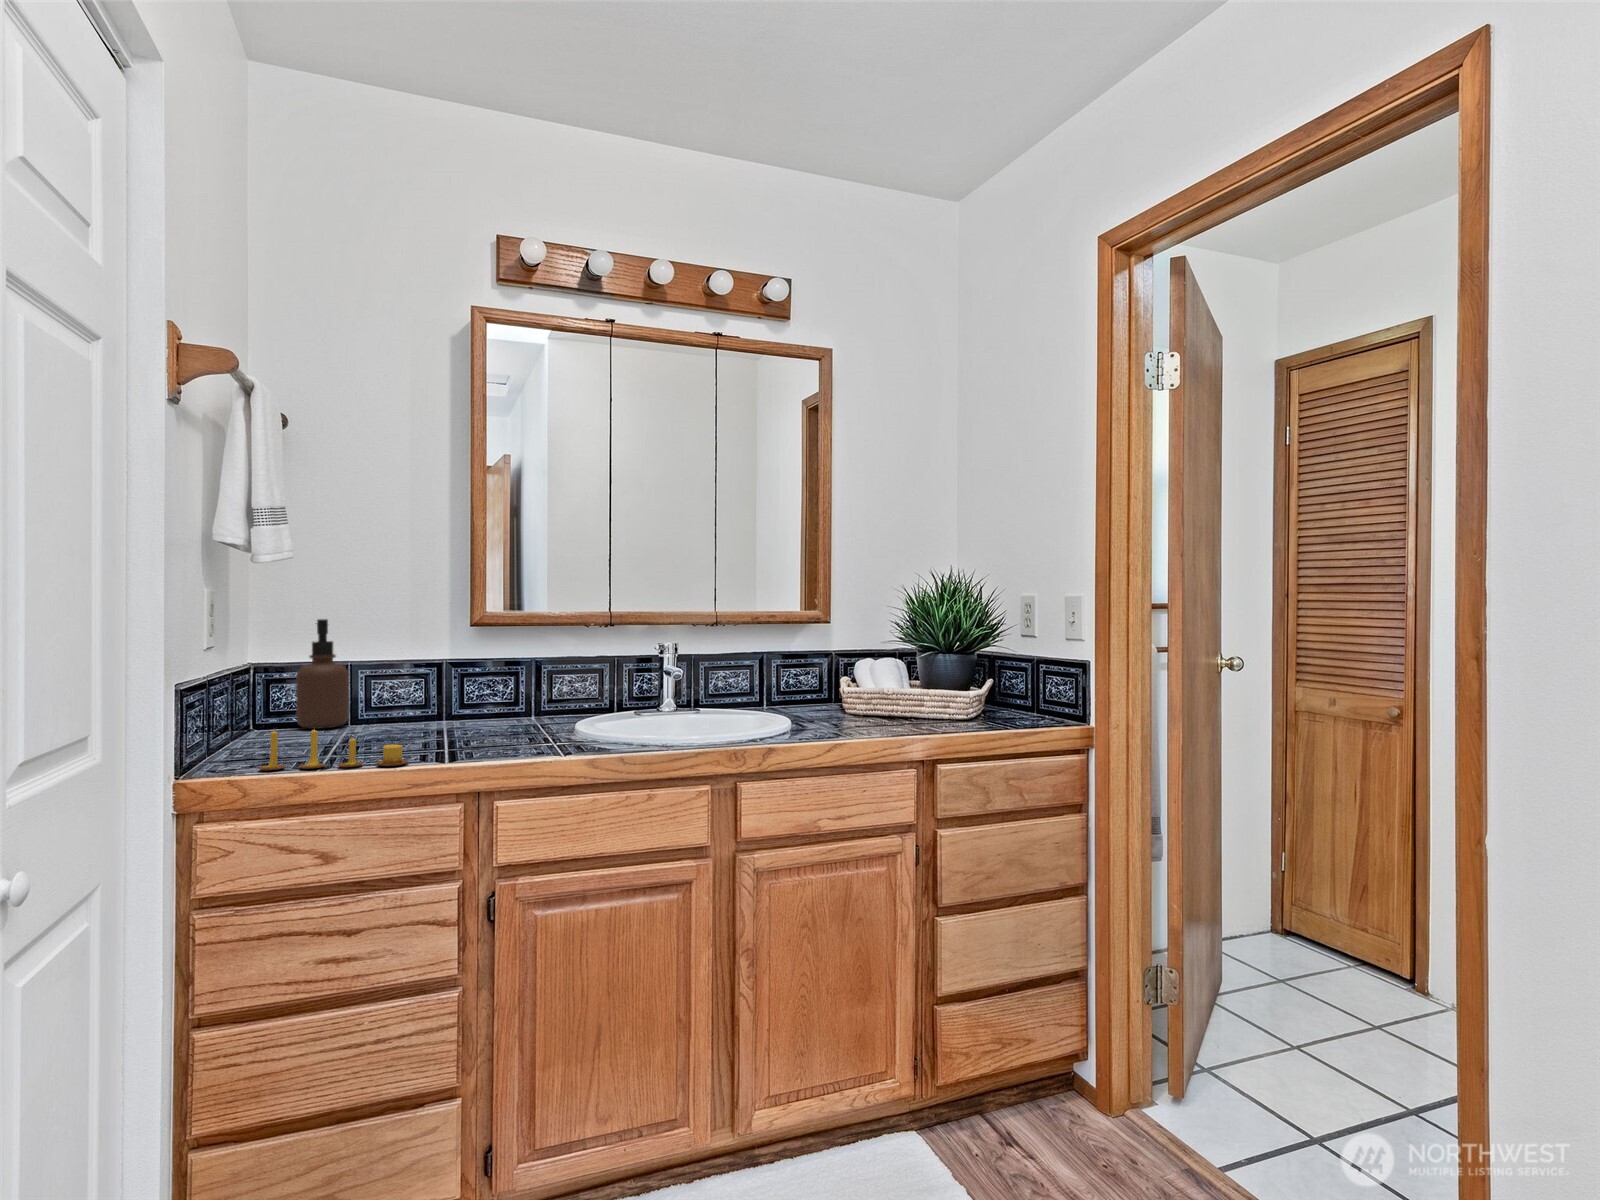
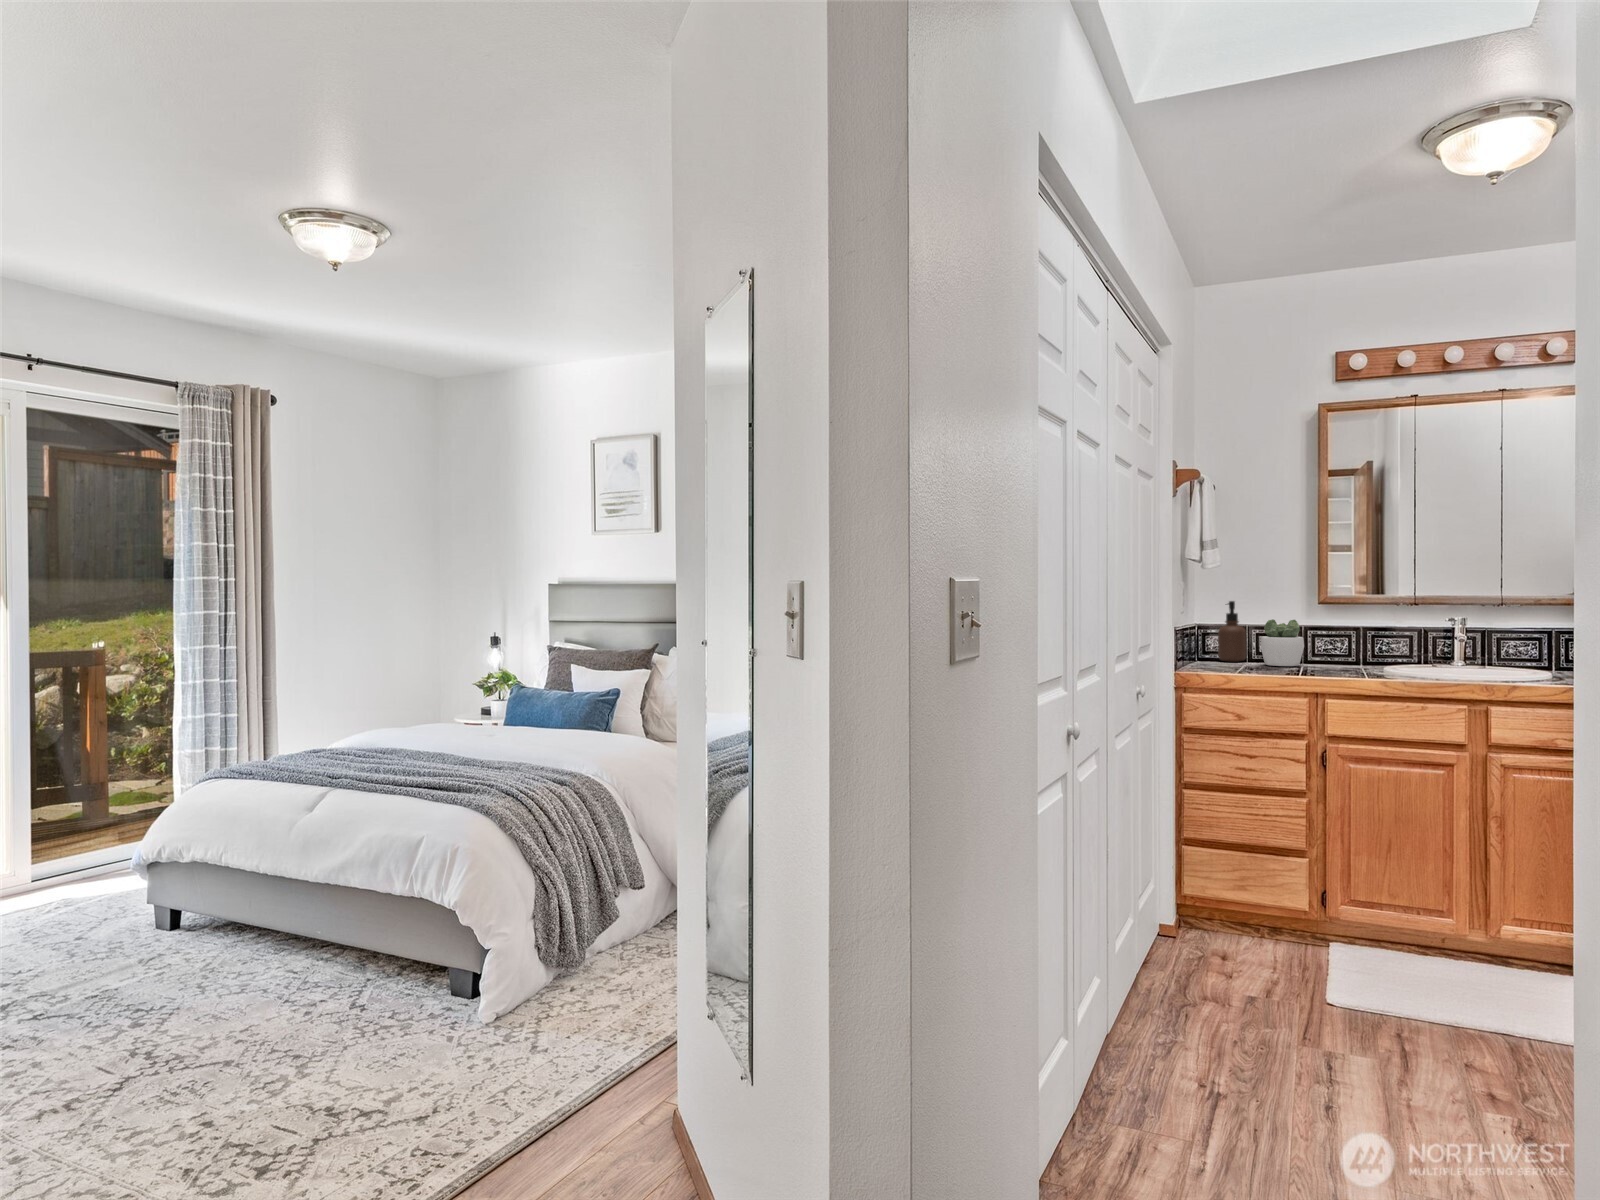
succulent plant: none [373,649,448,732] -> present [1260,619,1304,666]
candle: present [259,728,408,770] -> none [1207,655,1280,678]

